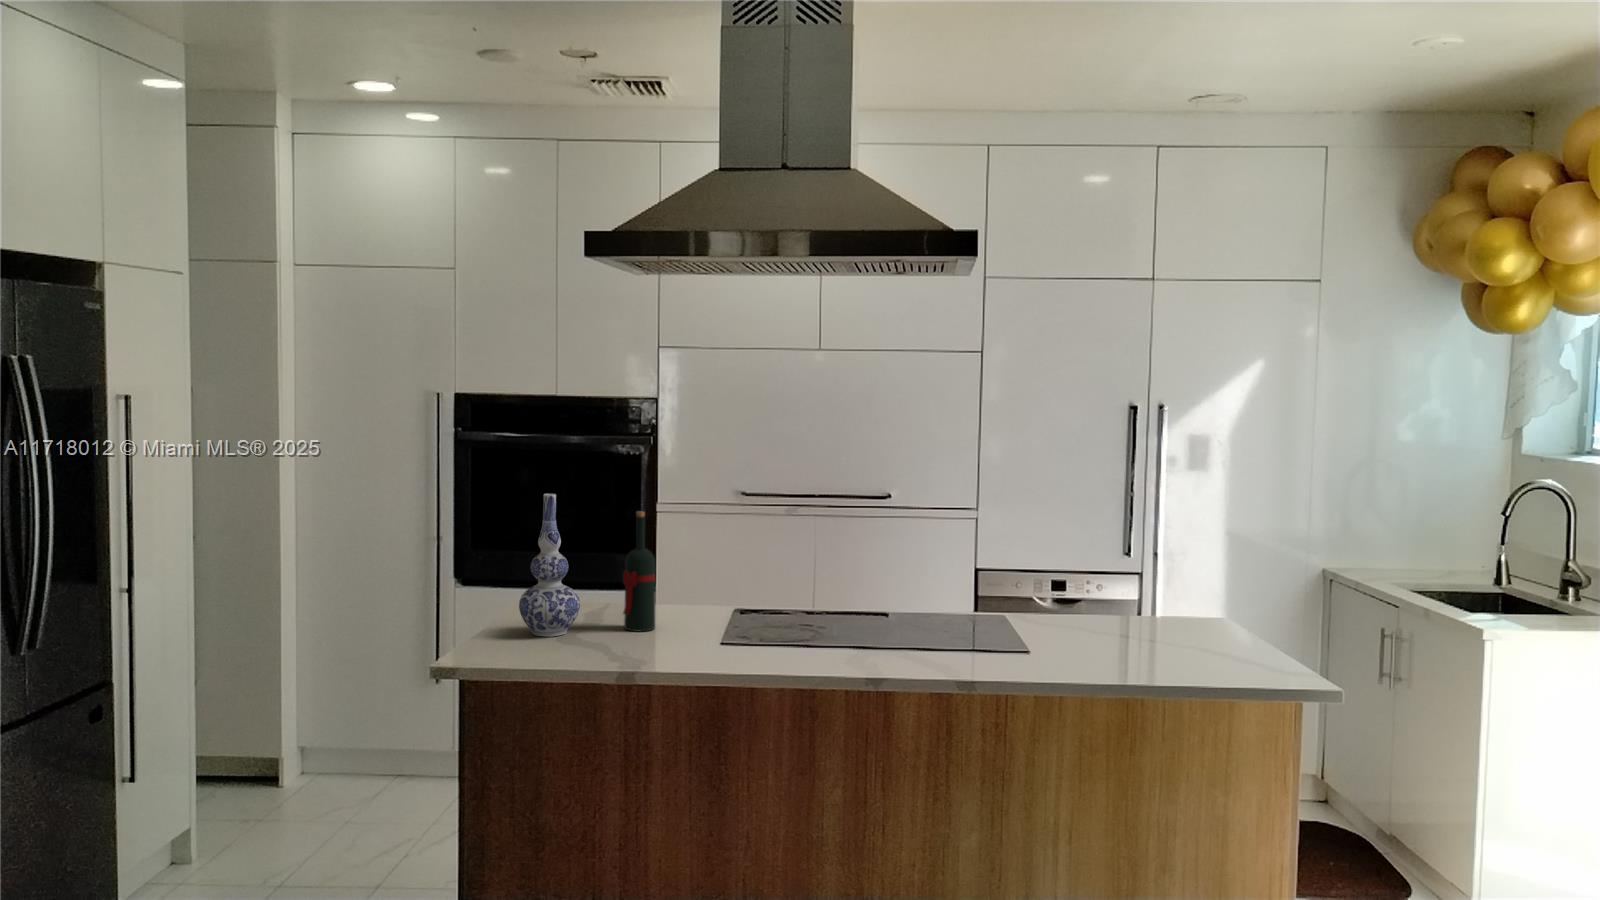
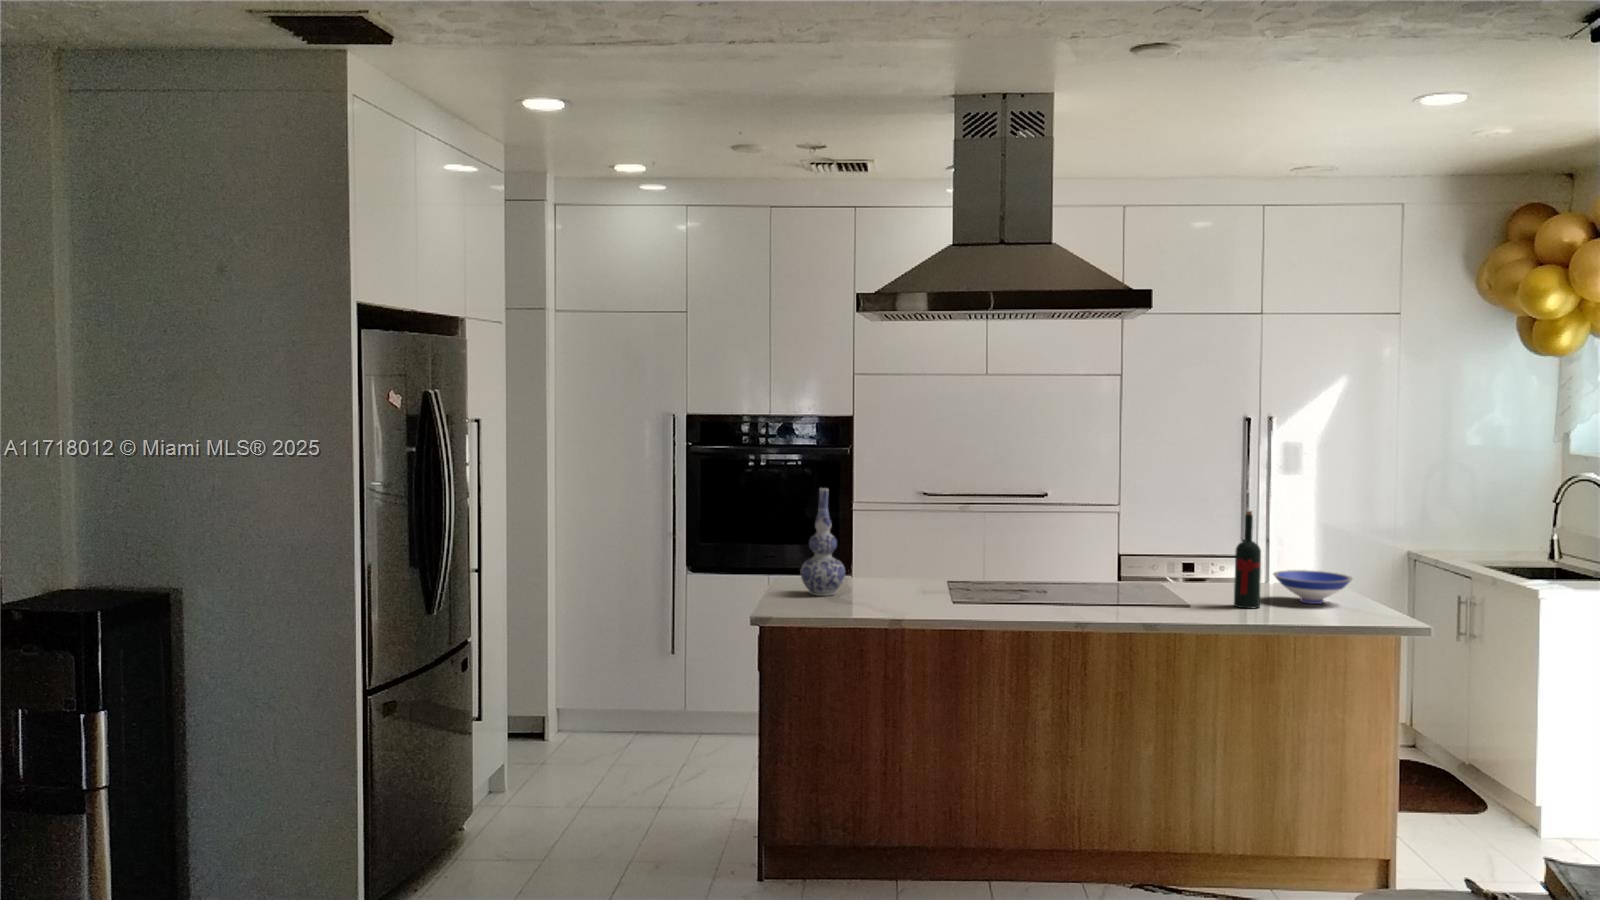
wine bottle: present [623,511,655,632] -> present [1234,511,1261,608]
bowl: none [1138,607,1242,655] -> present [1273,570,1352,604]

